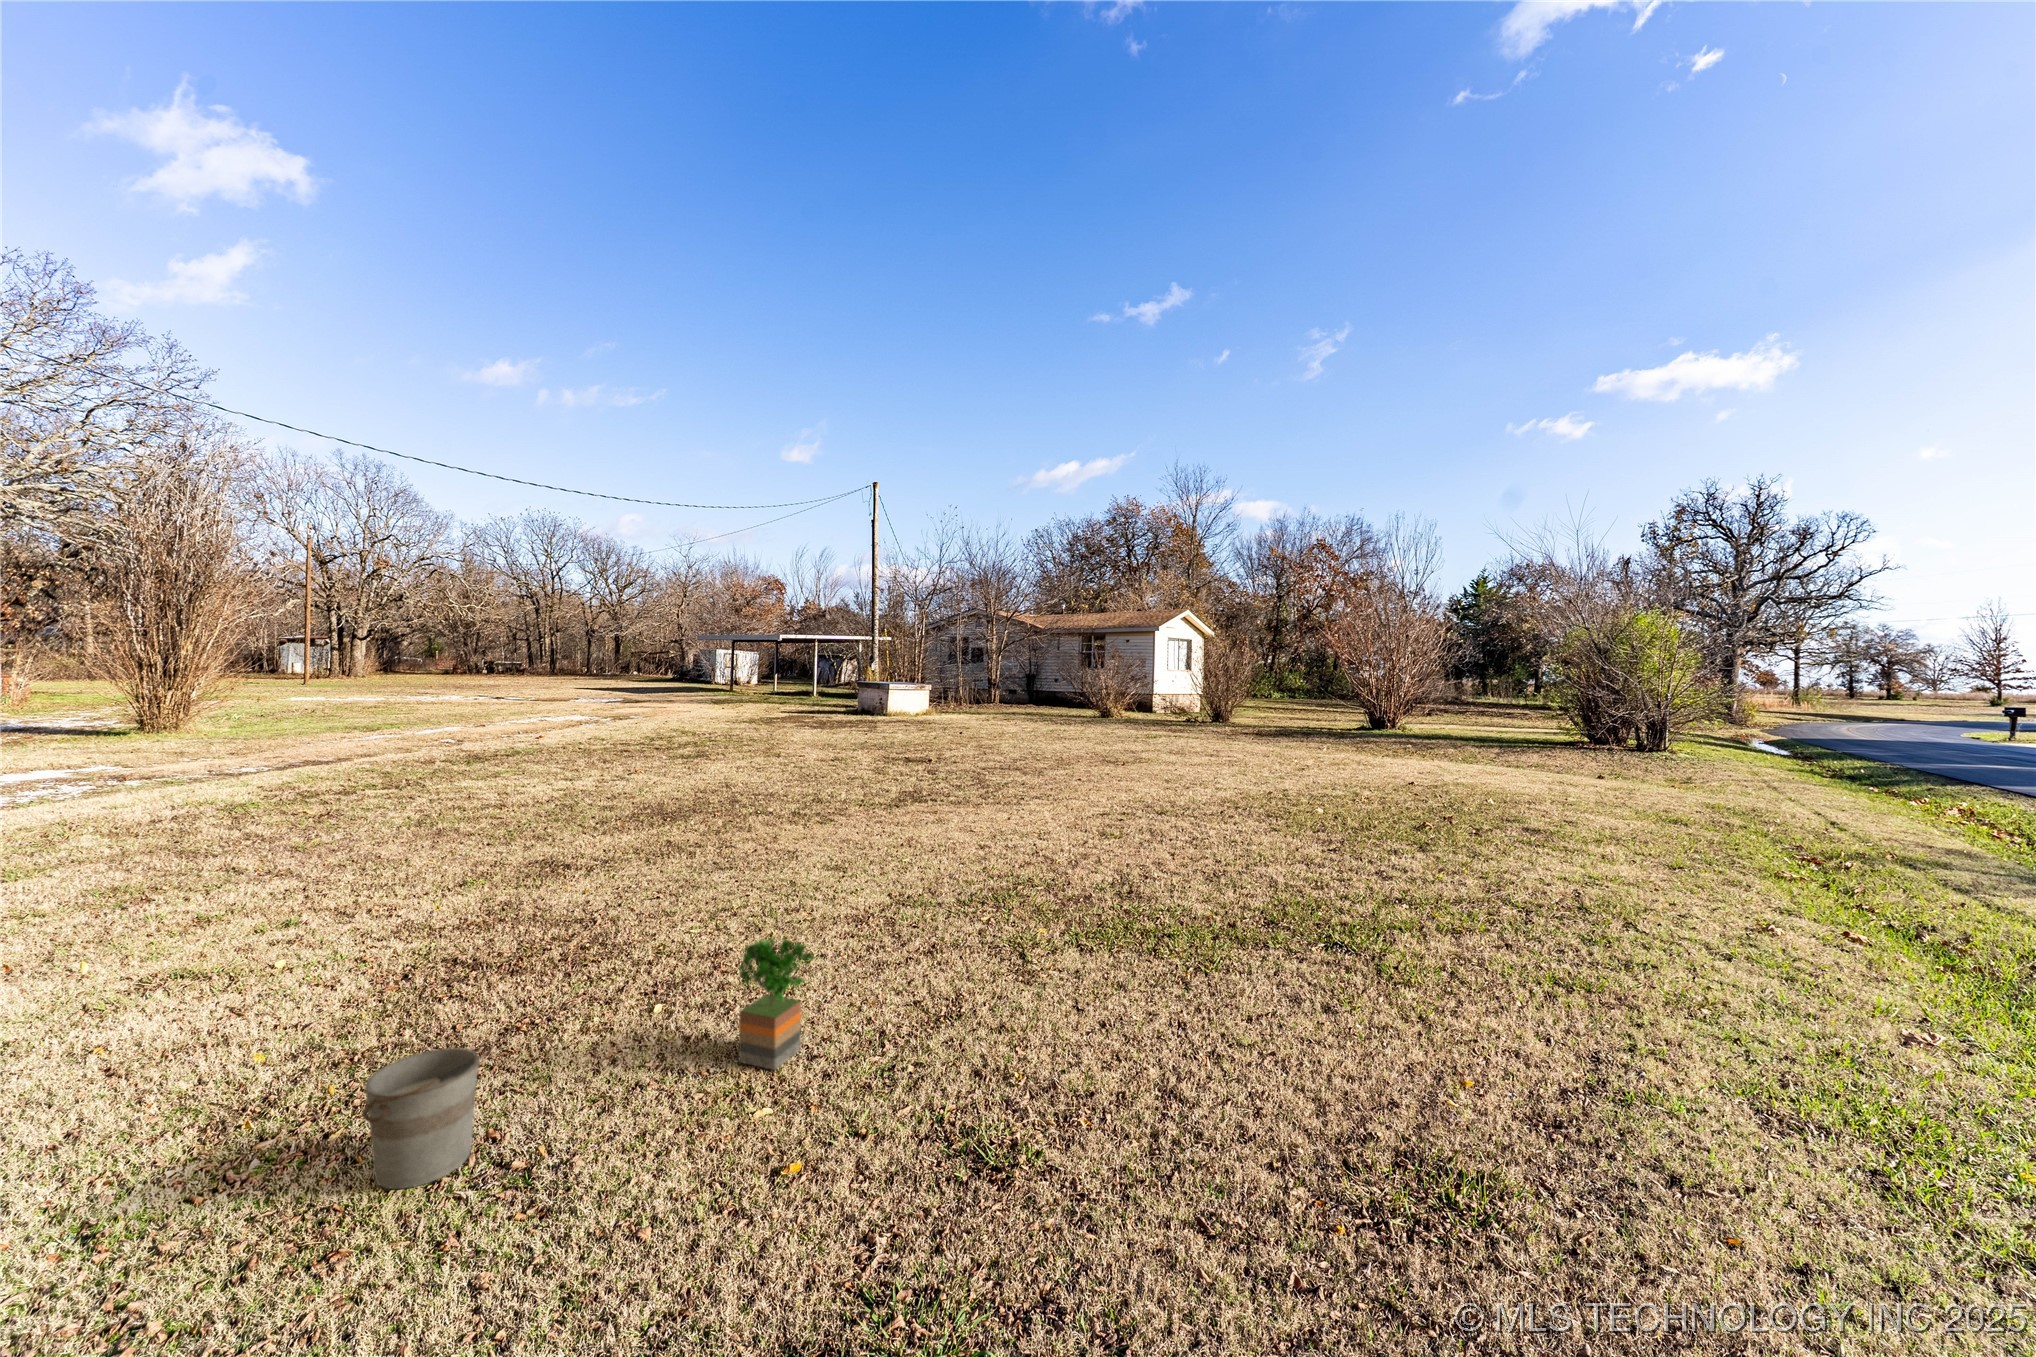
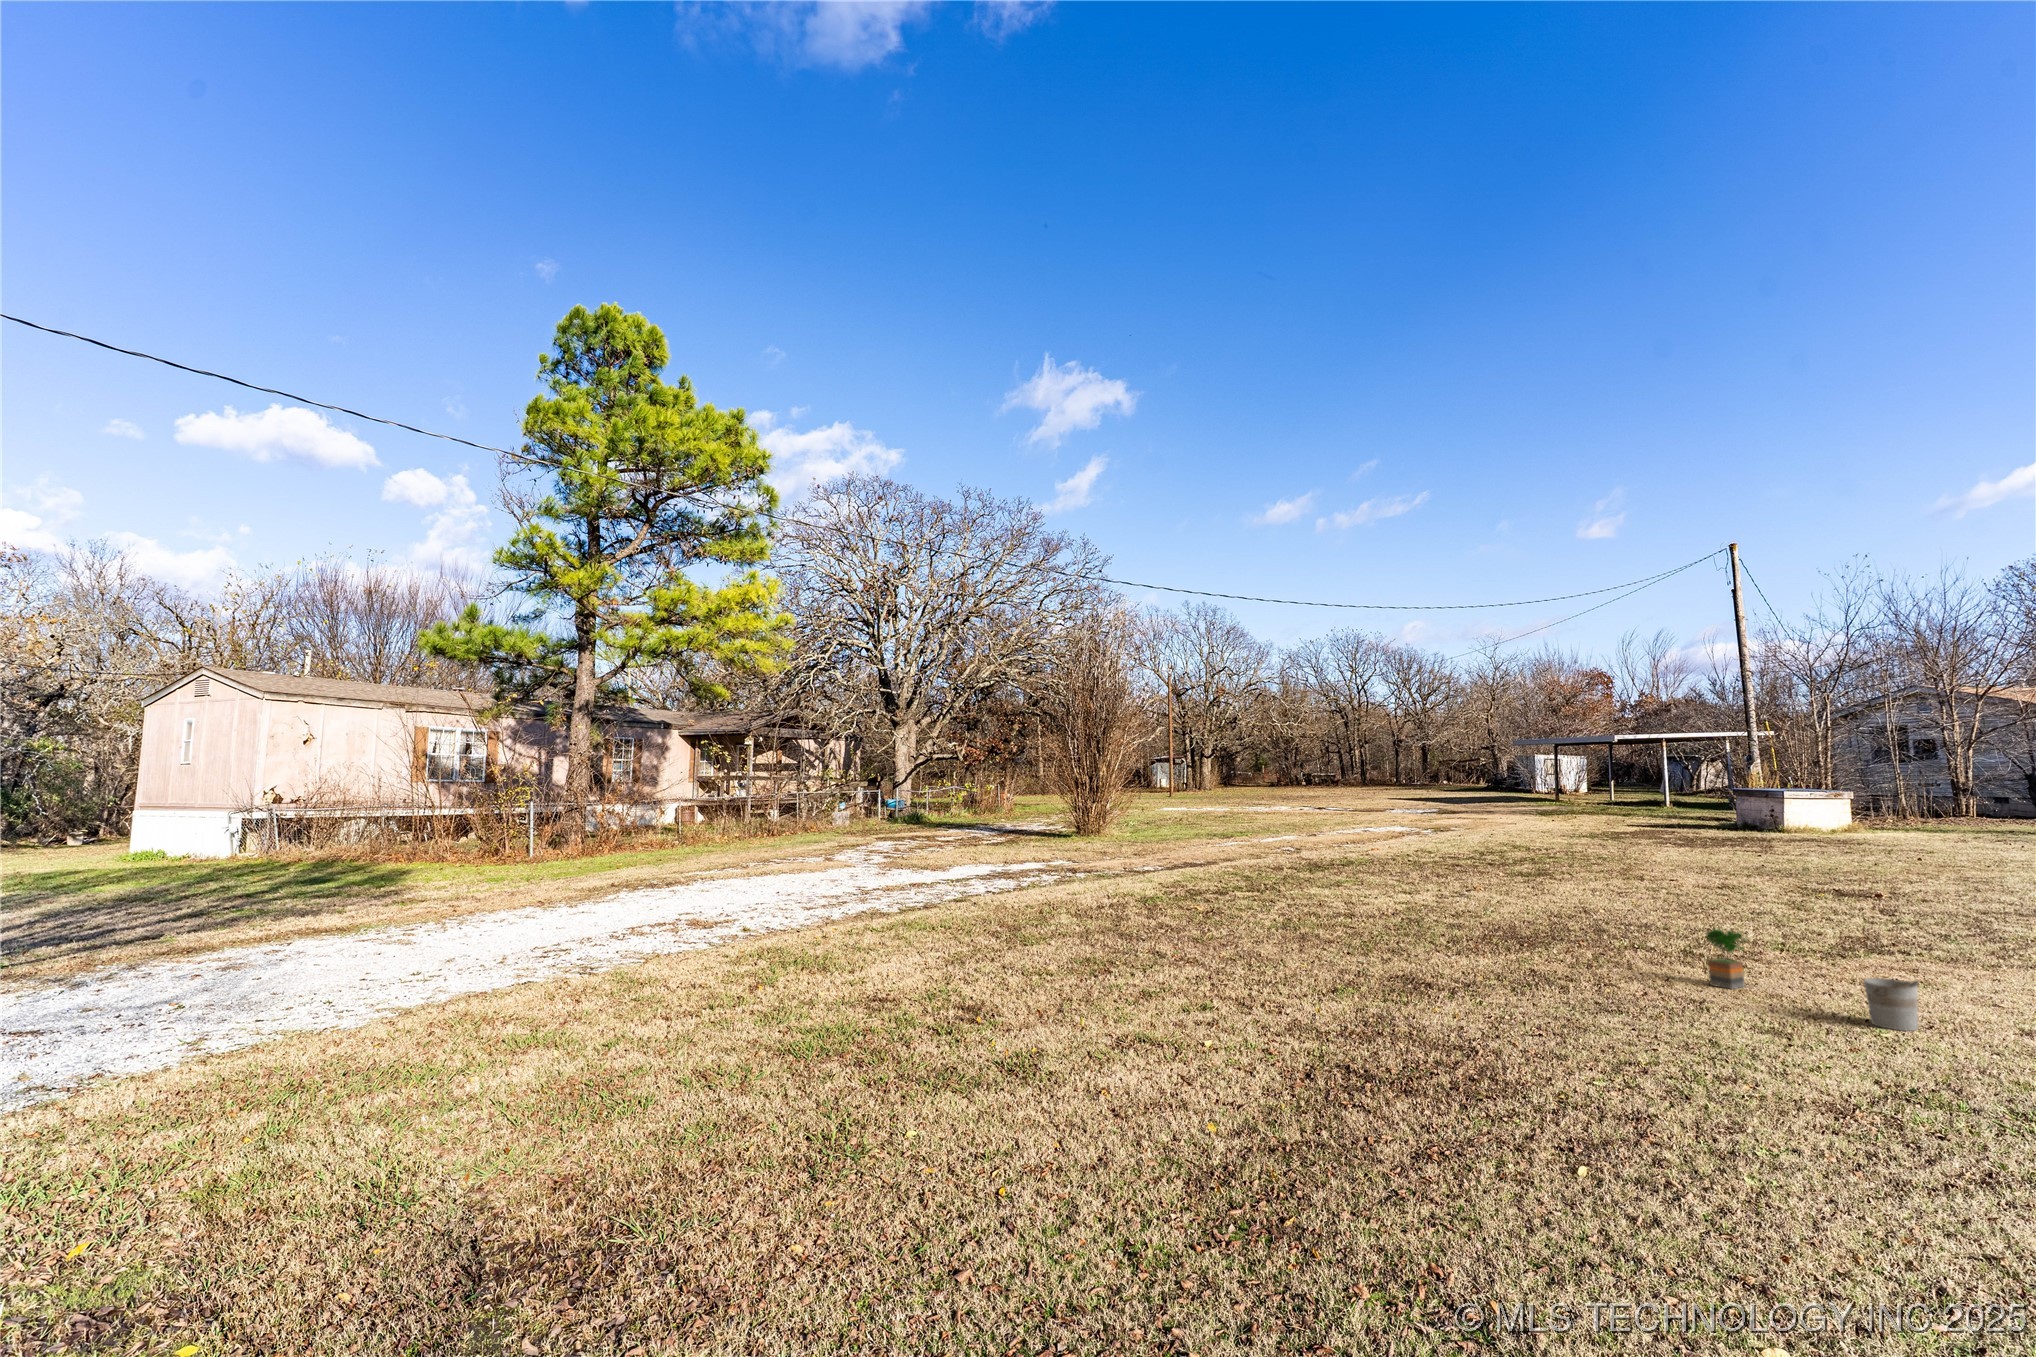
bucket: present [362,1048,491,1189] -> present [1864,978,1919,1031]

